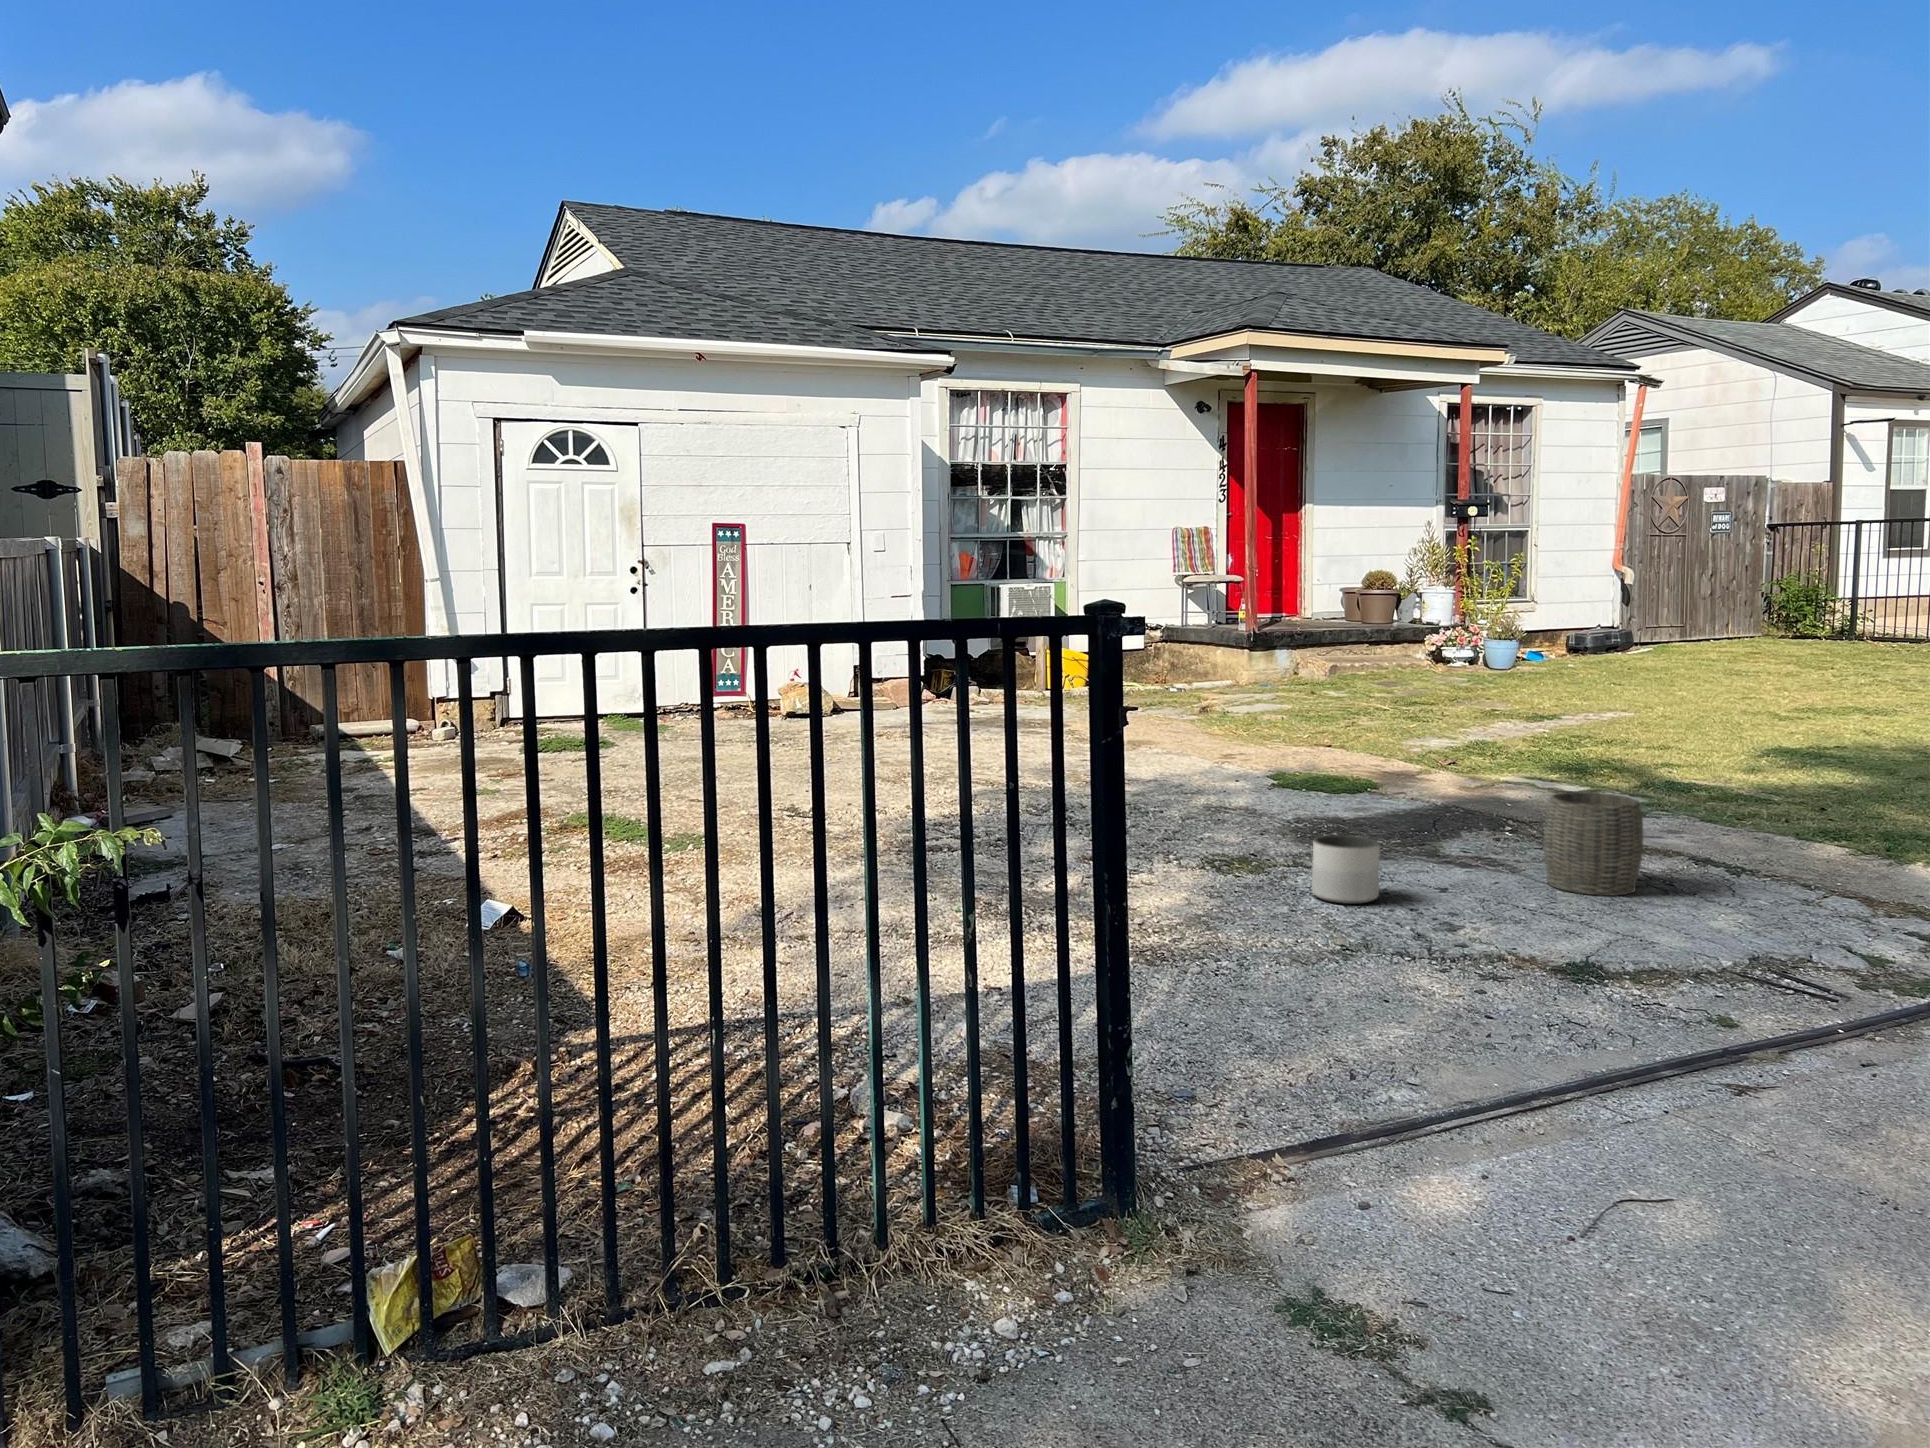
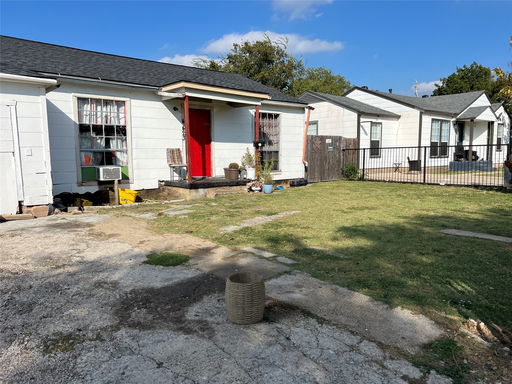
planter: present [1312,835,1379,904] -> none [106,307,140,347]

